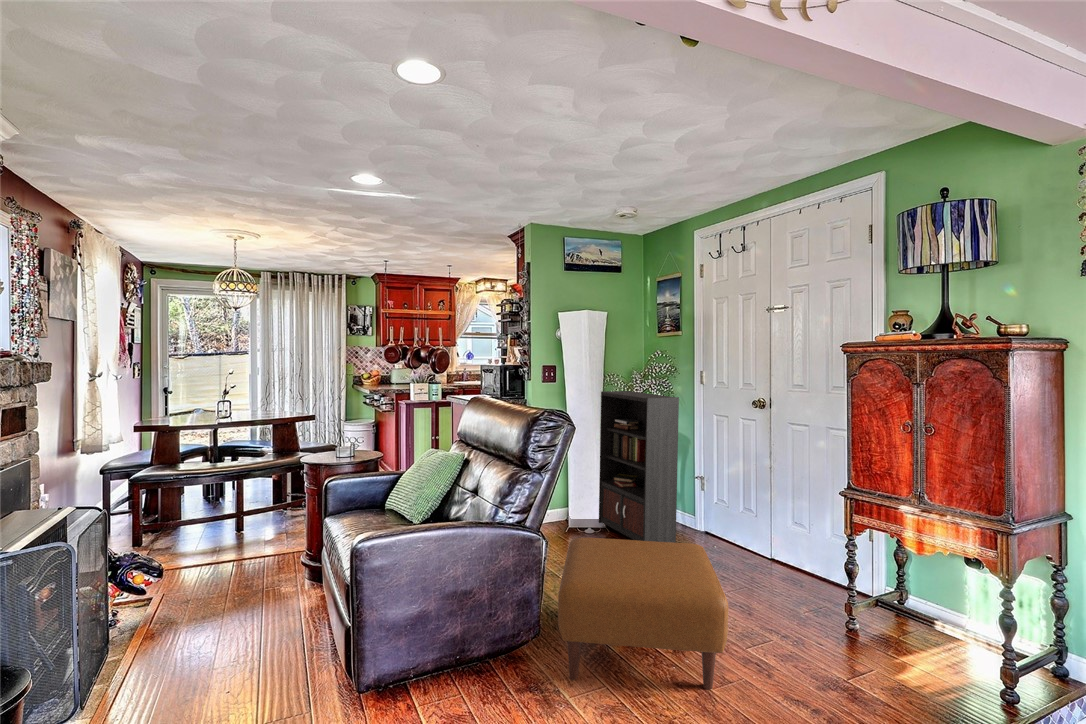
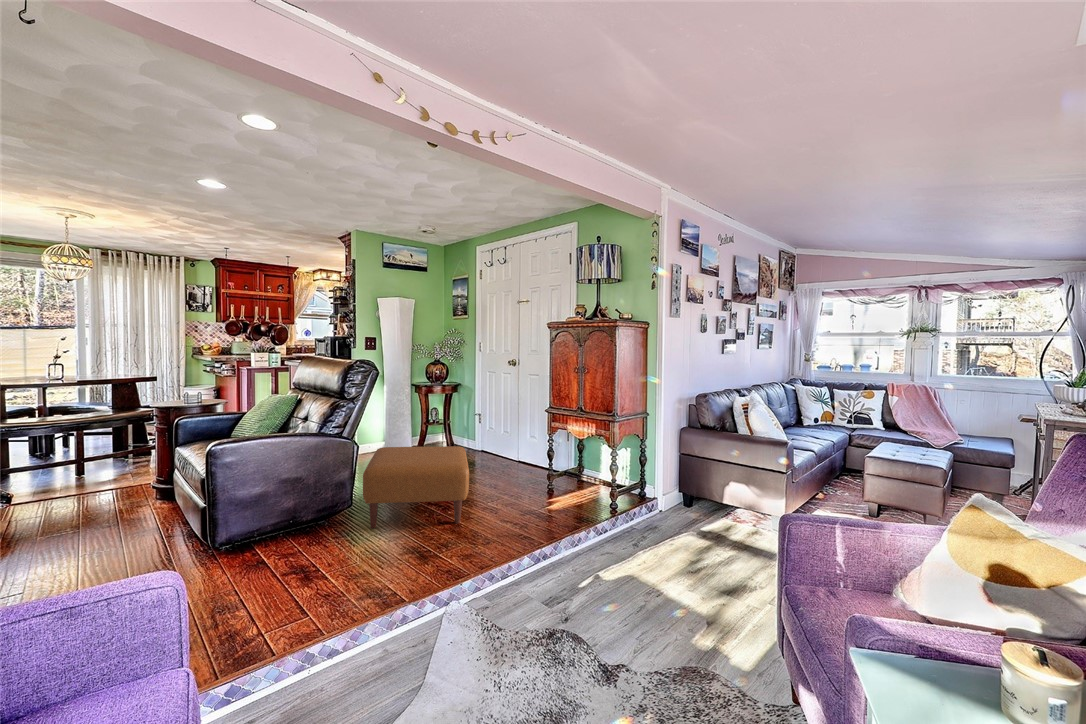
bookcase: present [599,391,716,547] -> none [407,356,485,462]

